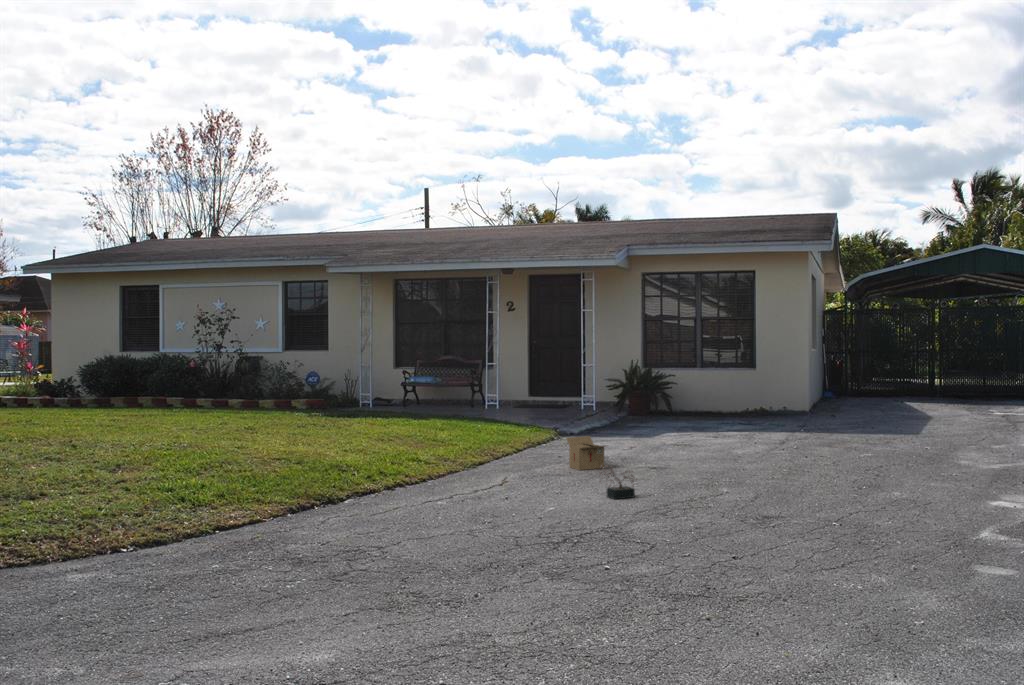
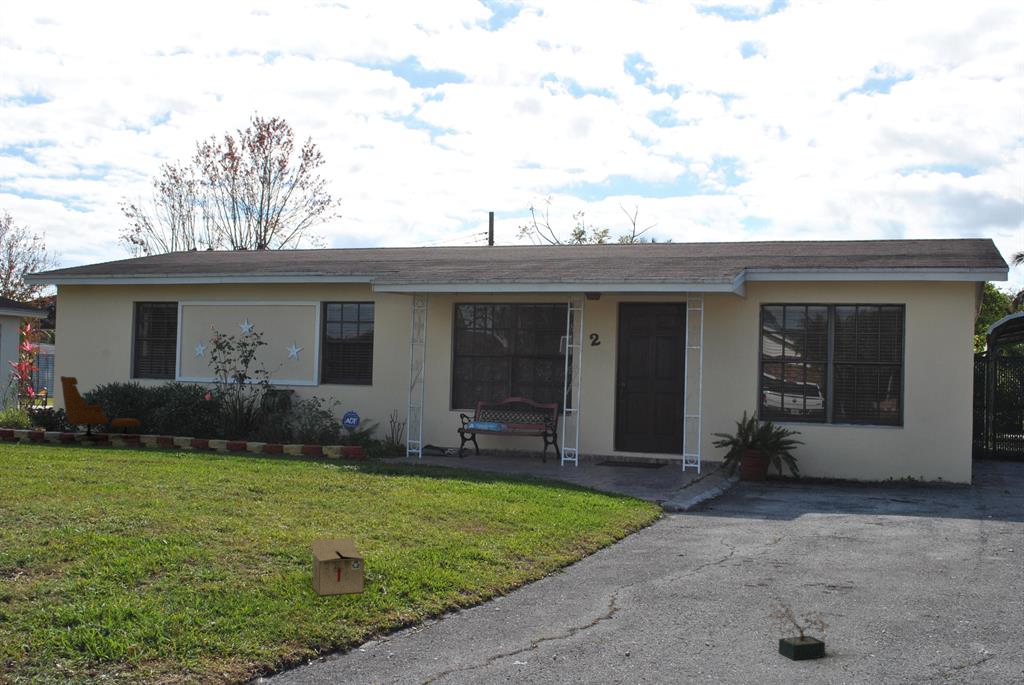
lounge chair: none [68,349,135,402] -> present [61,376,140,440]
cardboard box: present [566,436,605,470] -> present [312,538,364,596]

